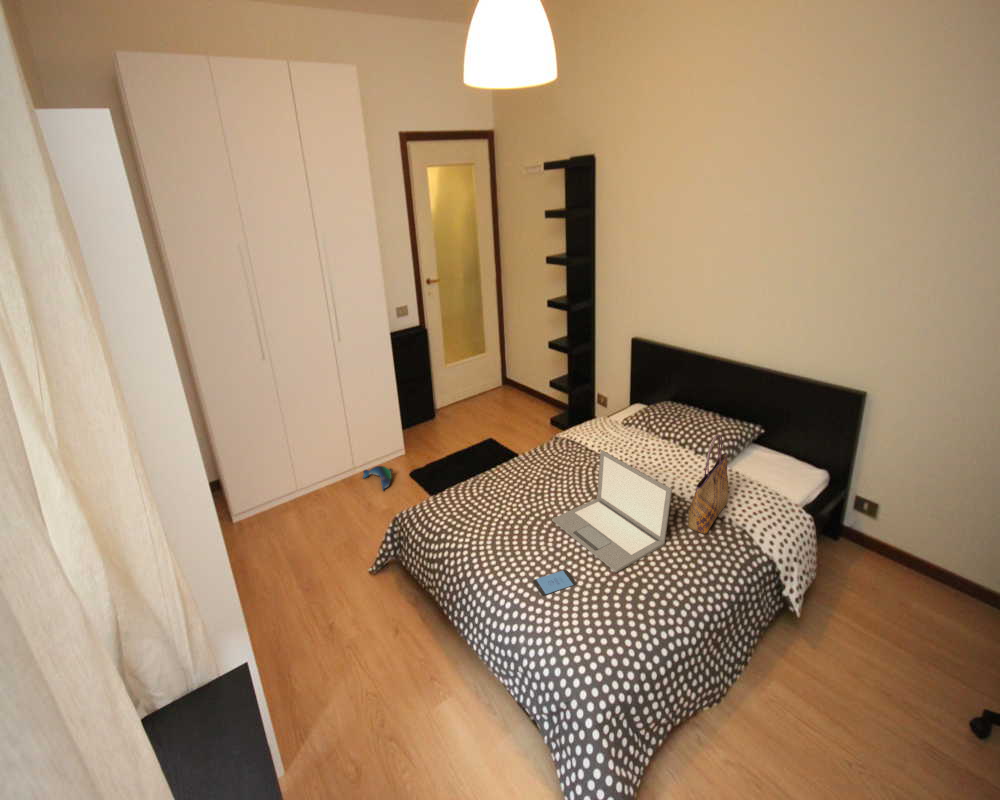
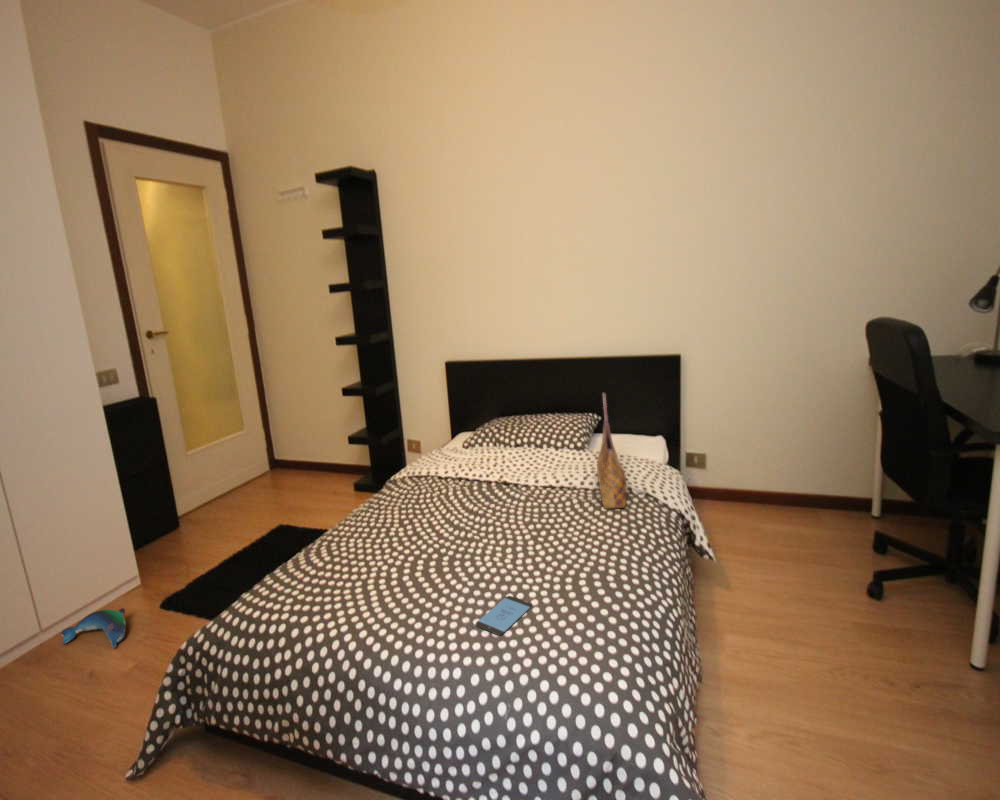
laptop: present [552,450,672,572] -> none [451,445,594,575]

